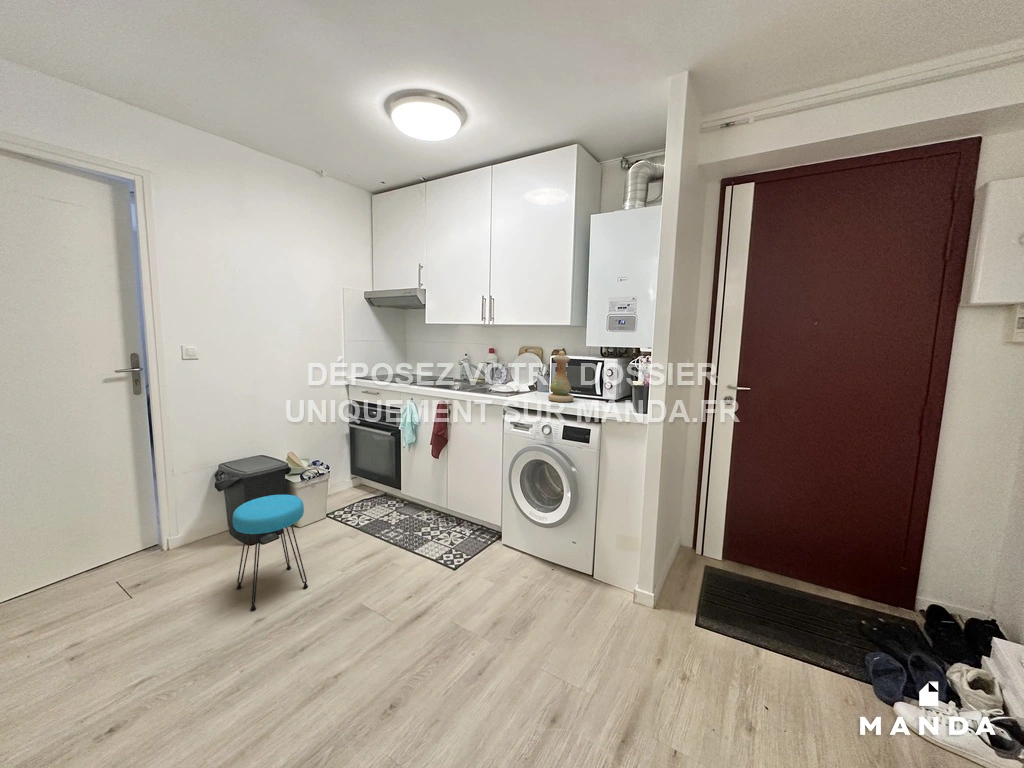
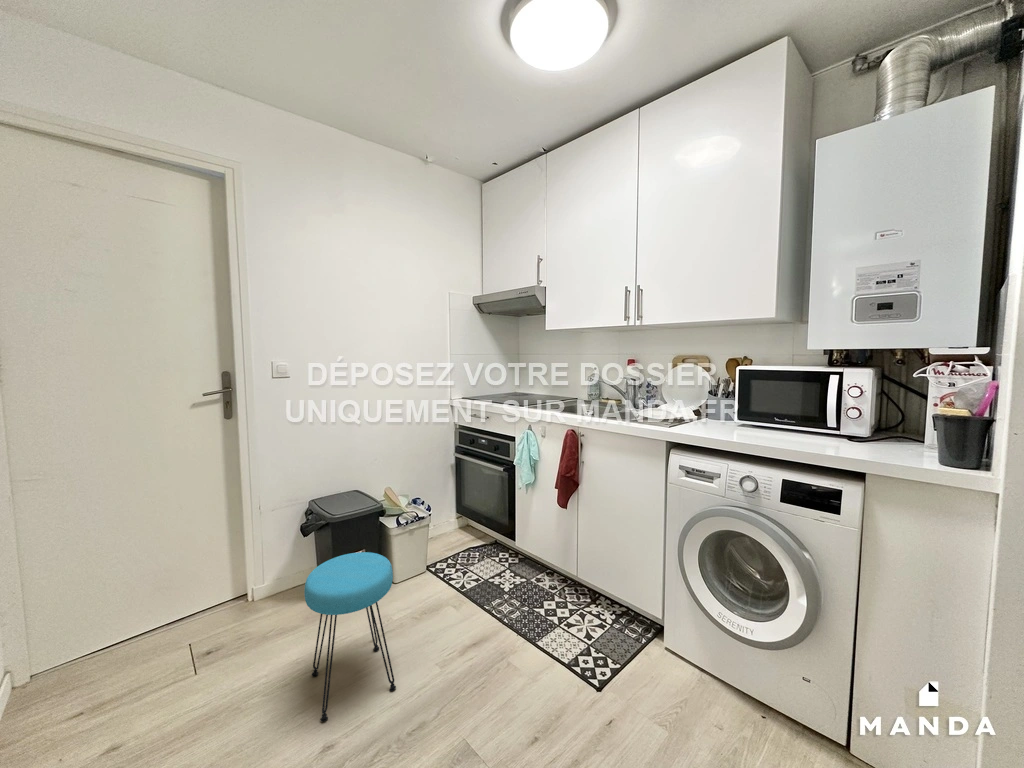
vase: present [548,351,574,402] -> none [740,356,787,438]

